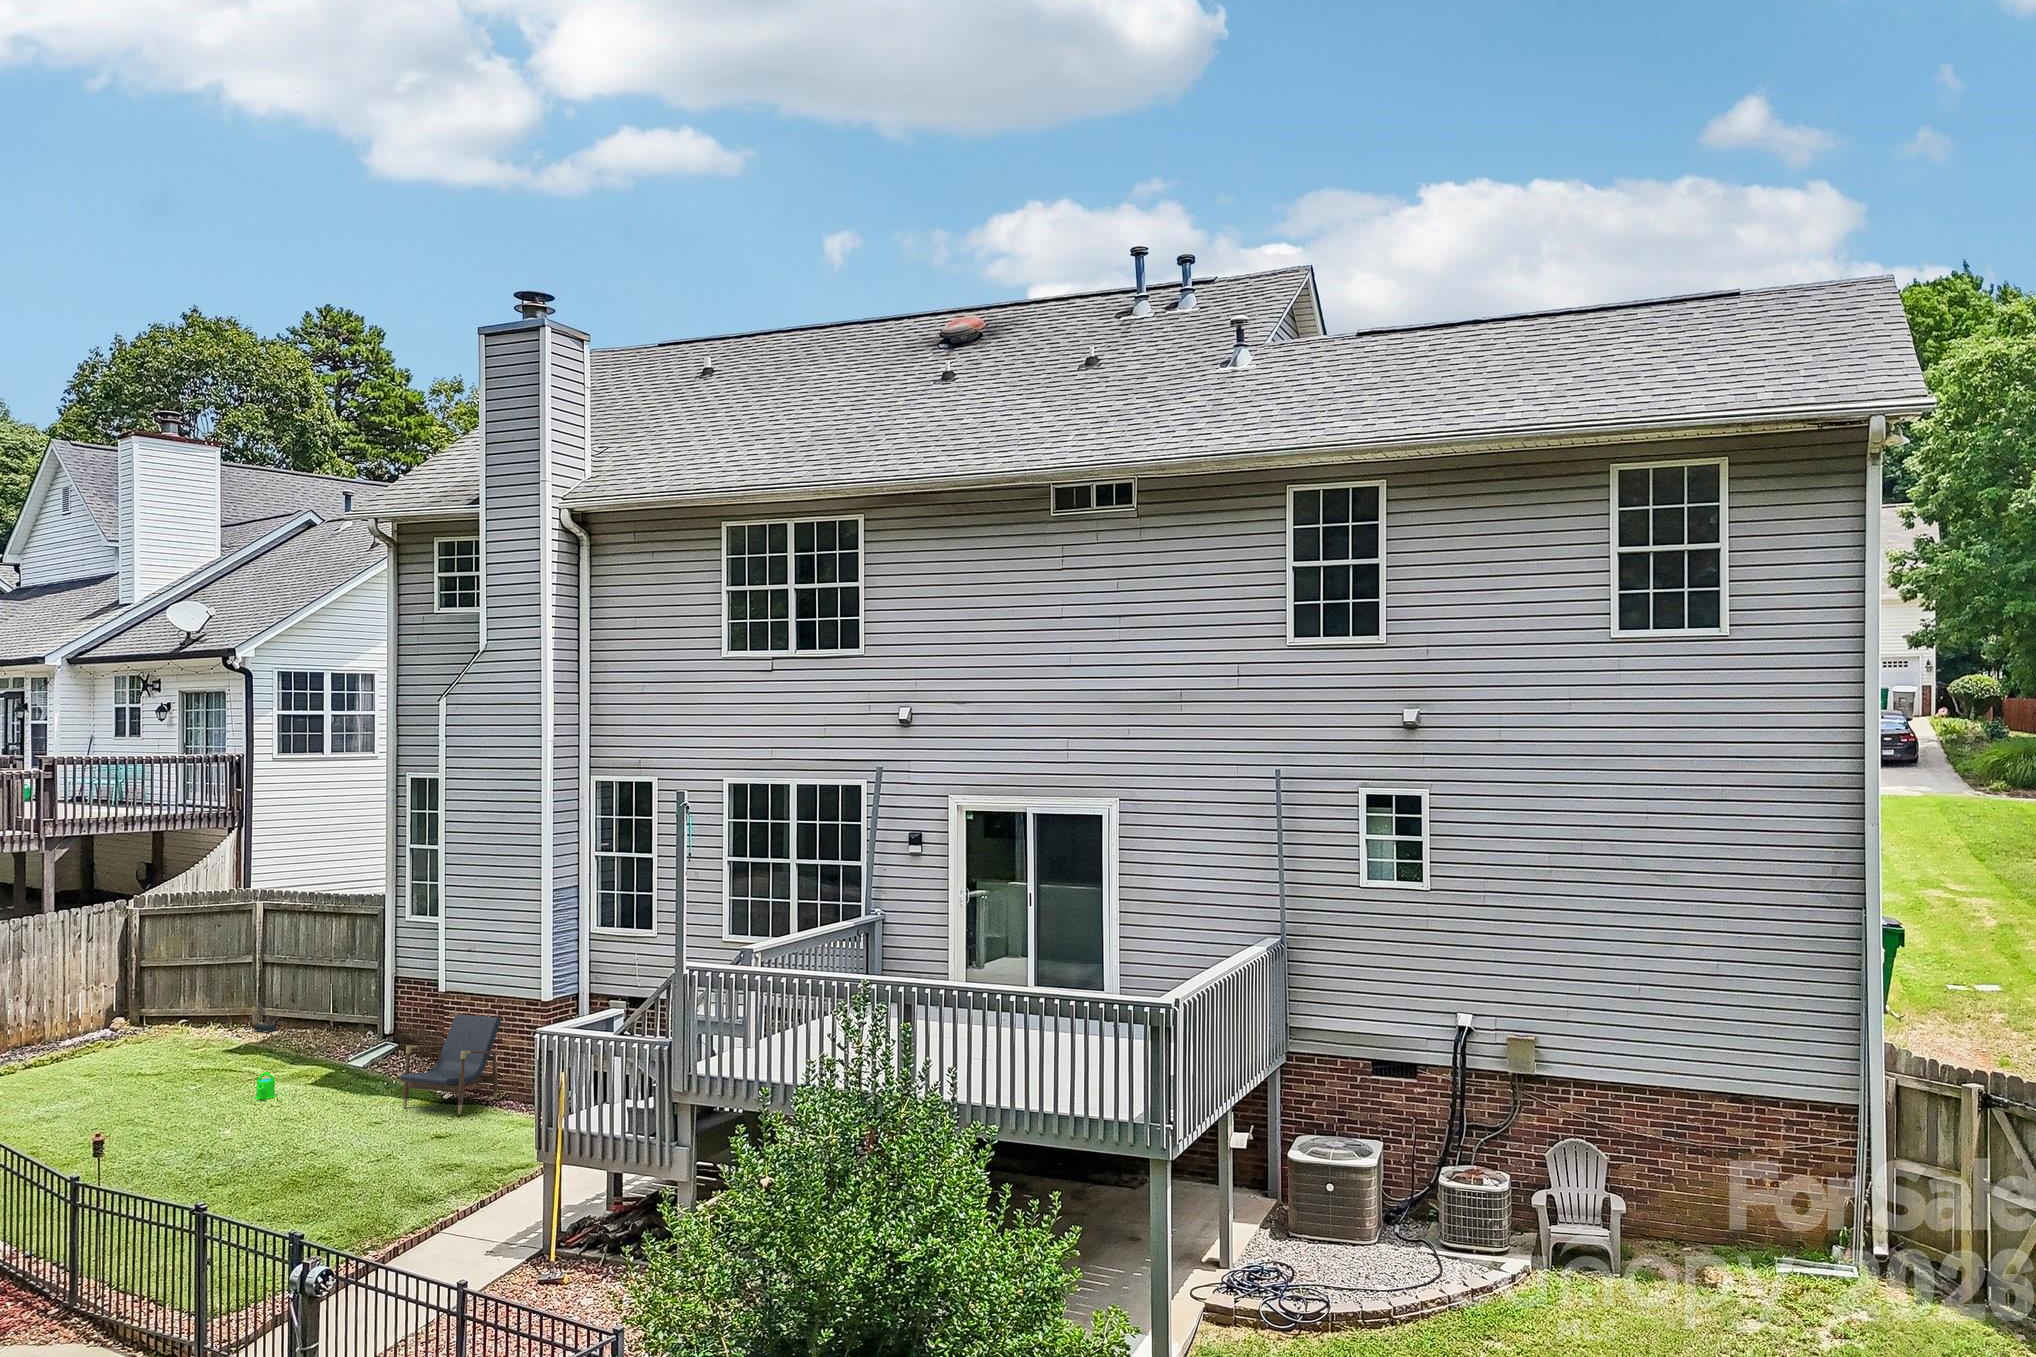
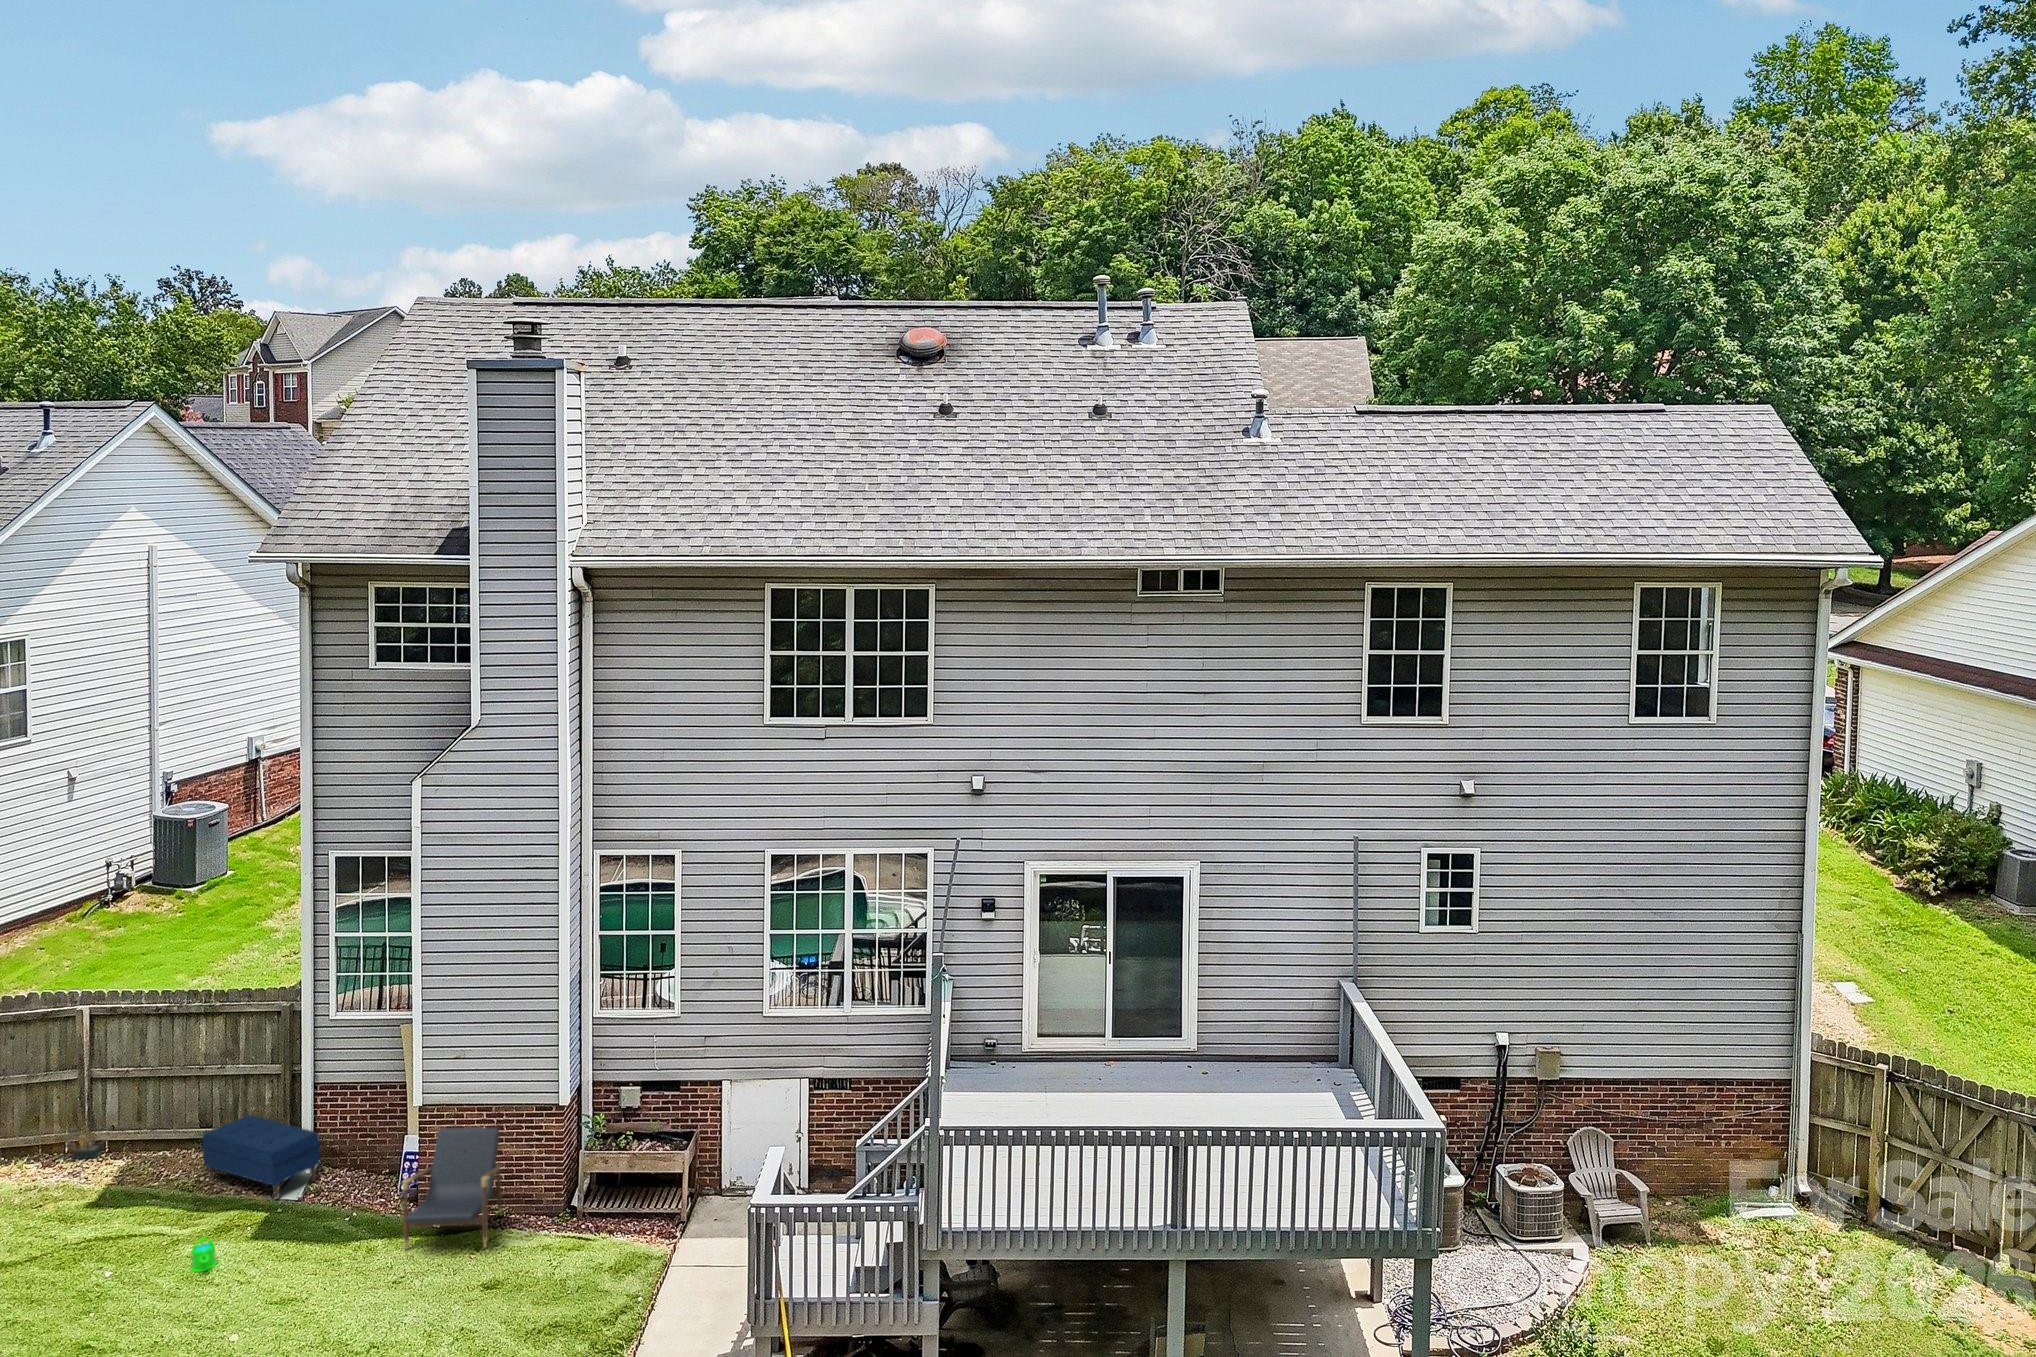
bench: none [320,1006,396,1069] -> present [202,1115,320,1199]

